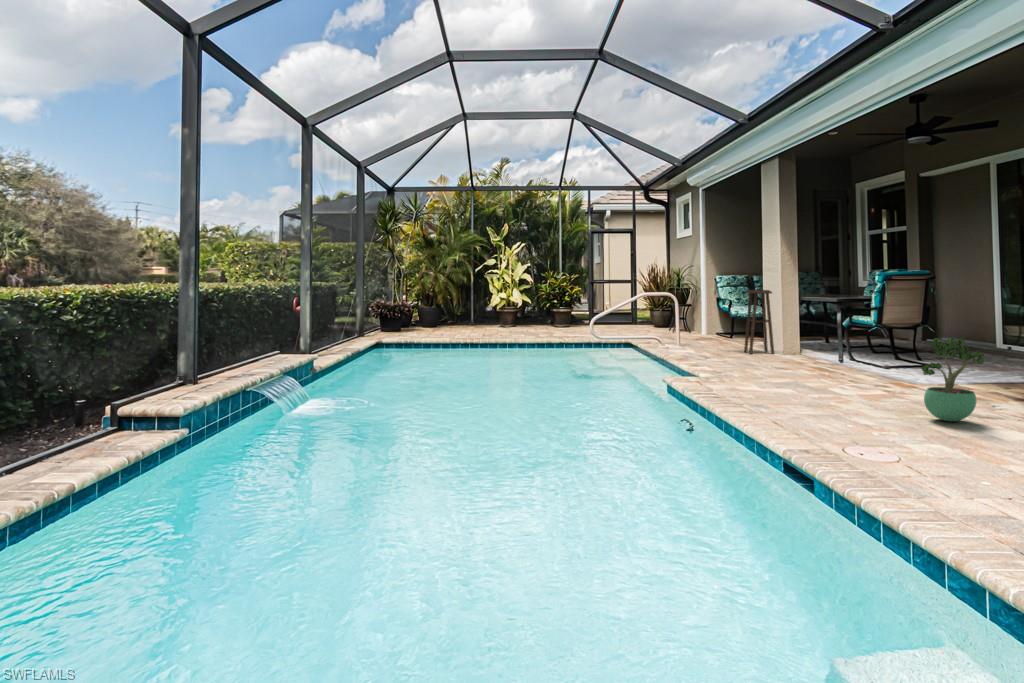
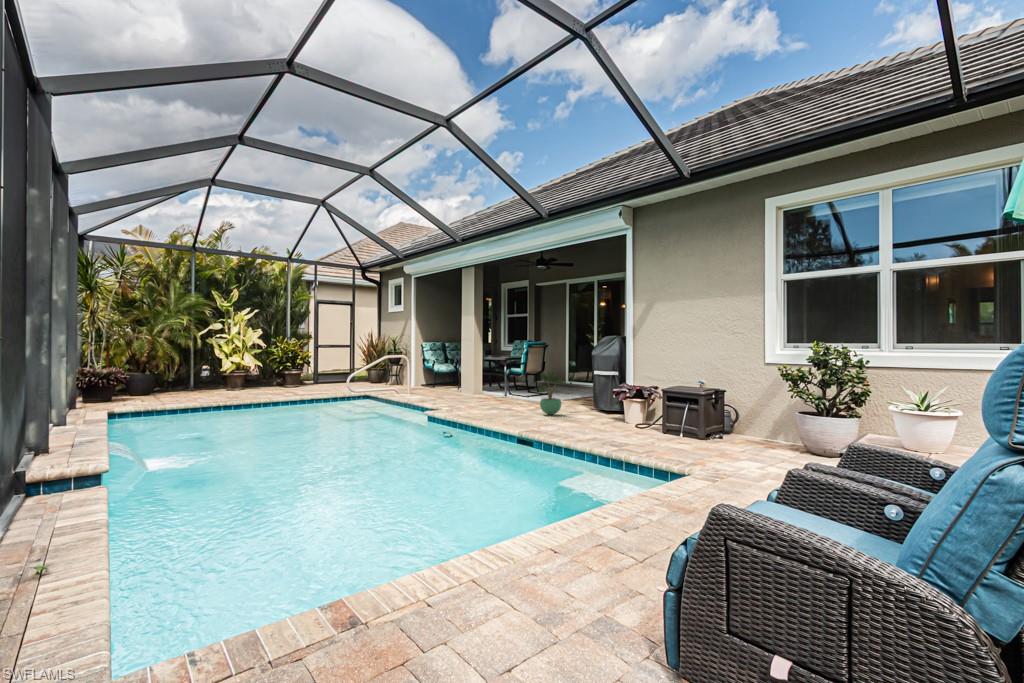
stool: present [744,290,774,354] -> none [447,352,467,397]

